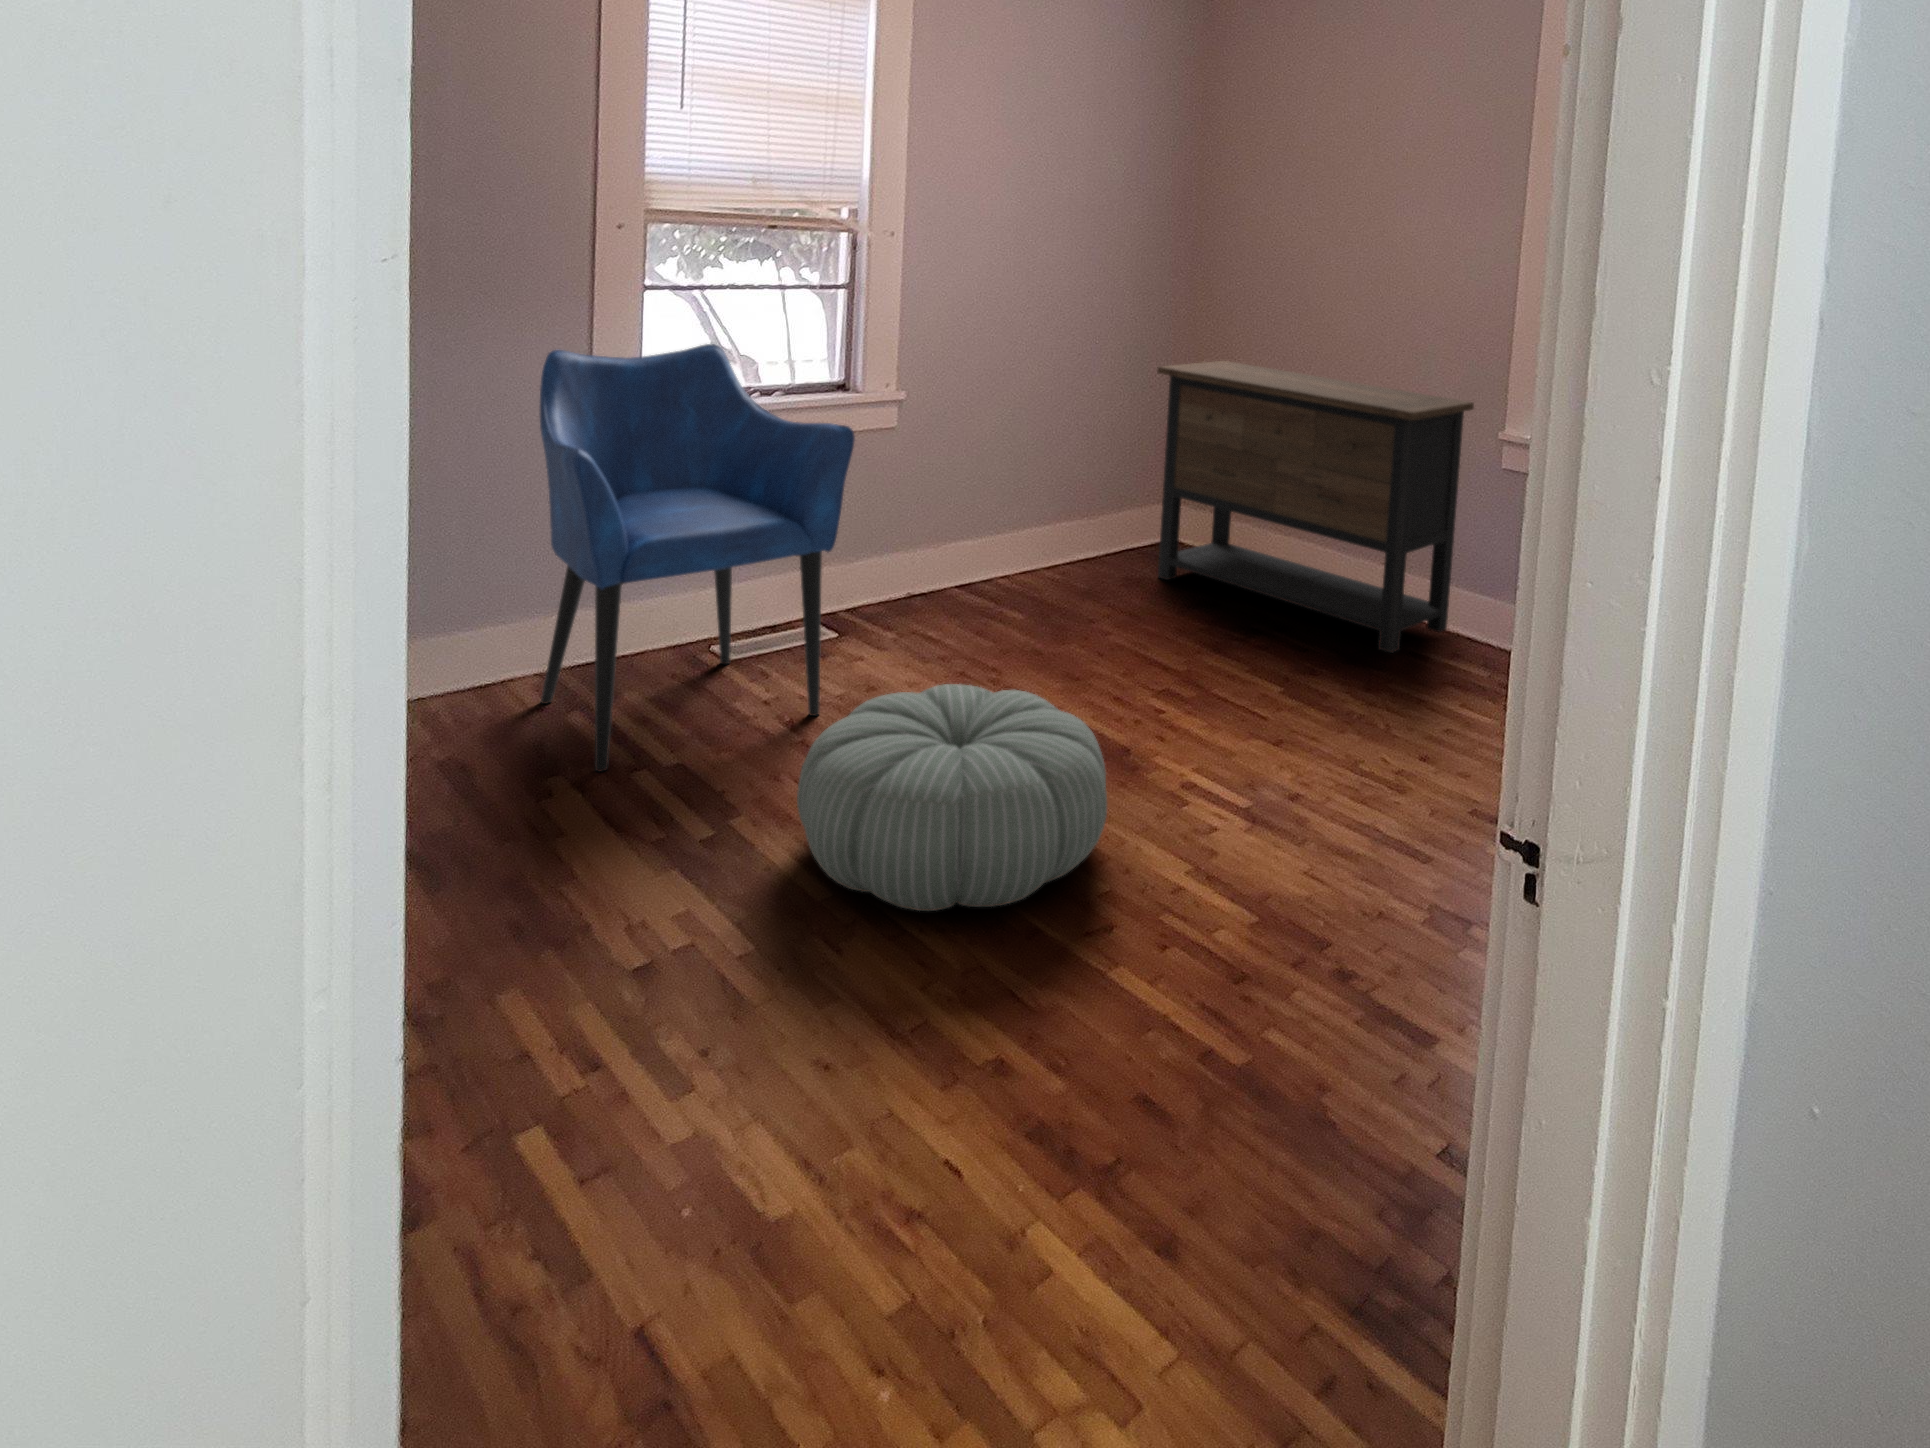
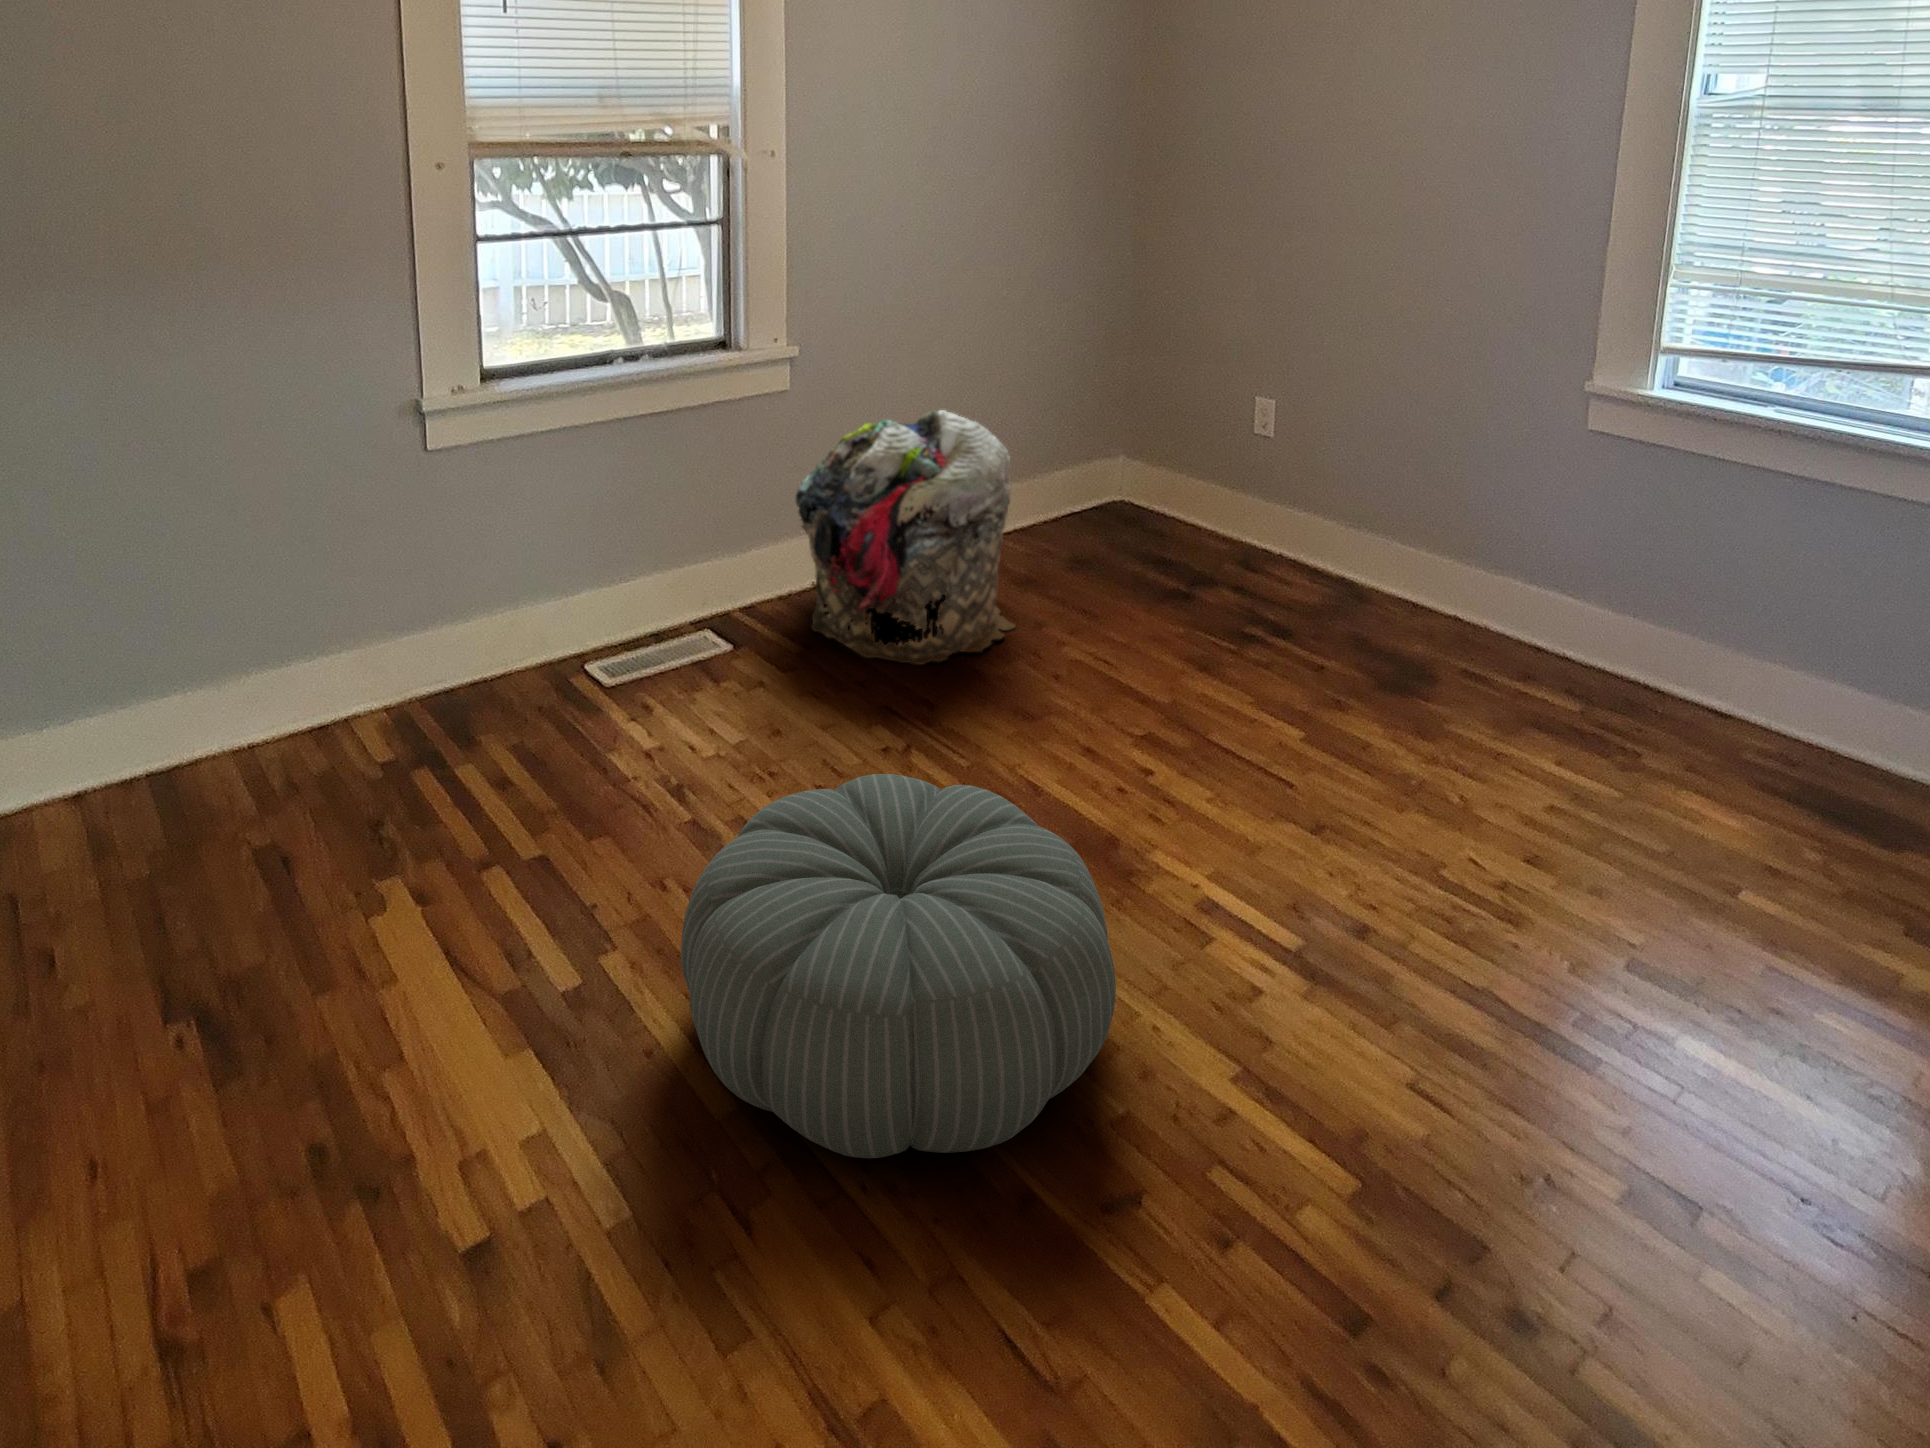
armchair: present [540,344,855,772] -> none [353,307,738,868]
dresser: present [1158,361,1474,653] -> none [1102,289,1540,672]
laundry basket: none [897,446,1075,648] -> present [796,410,1015,665]

